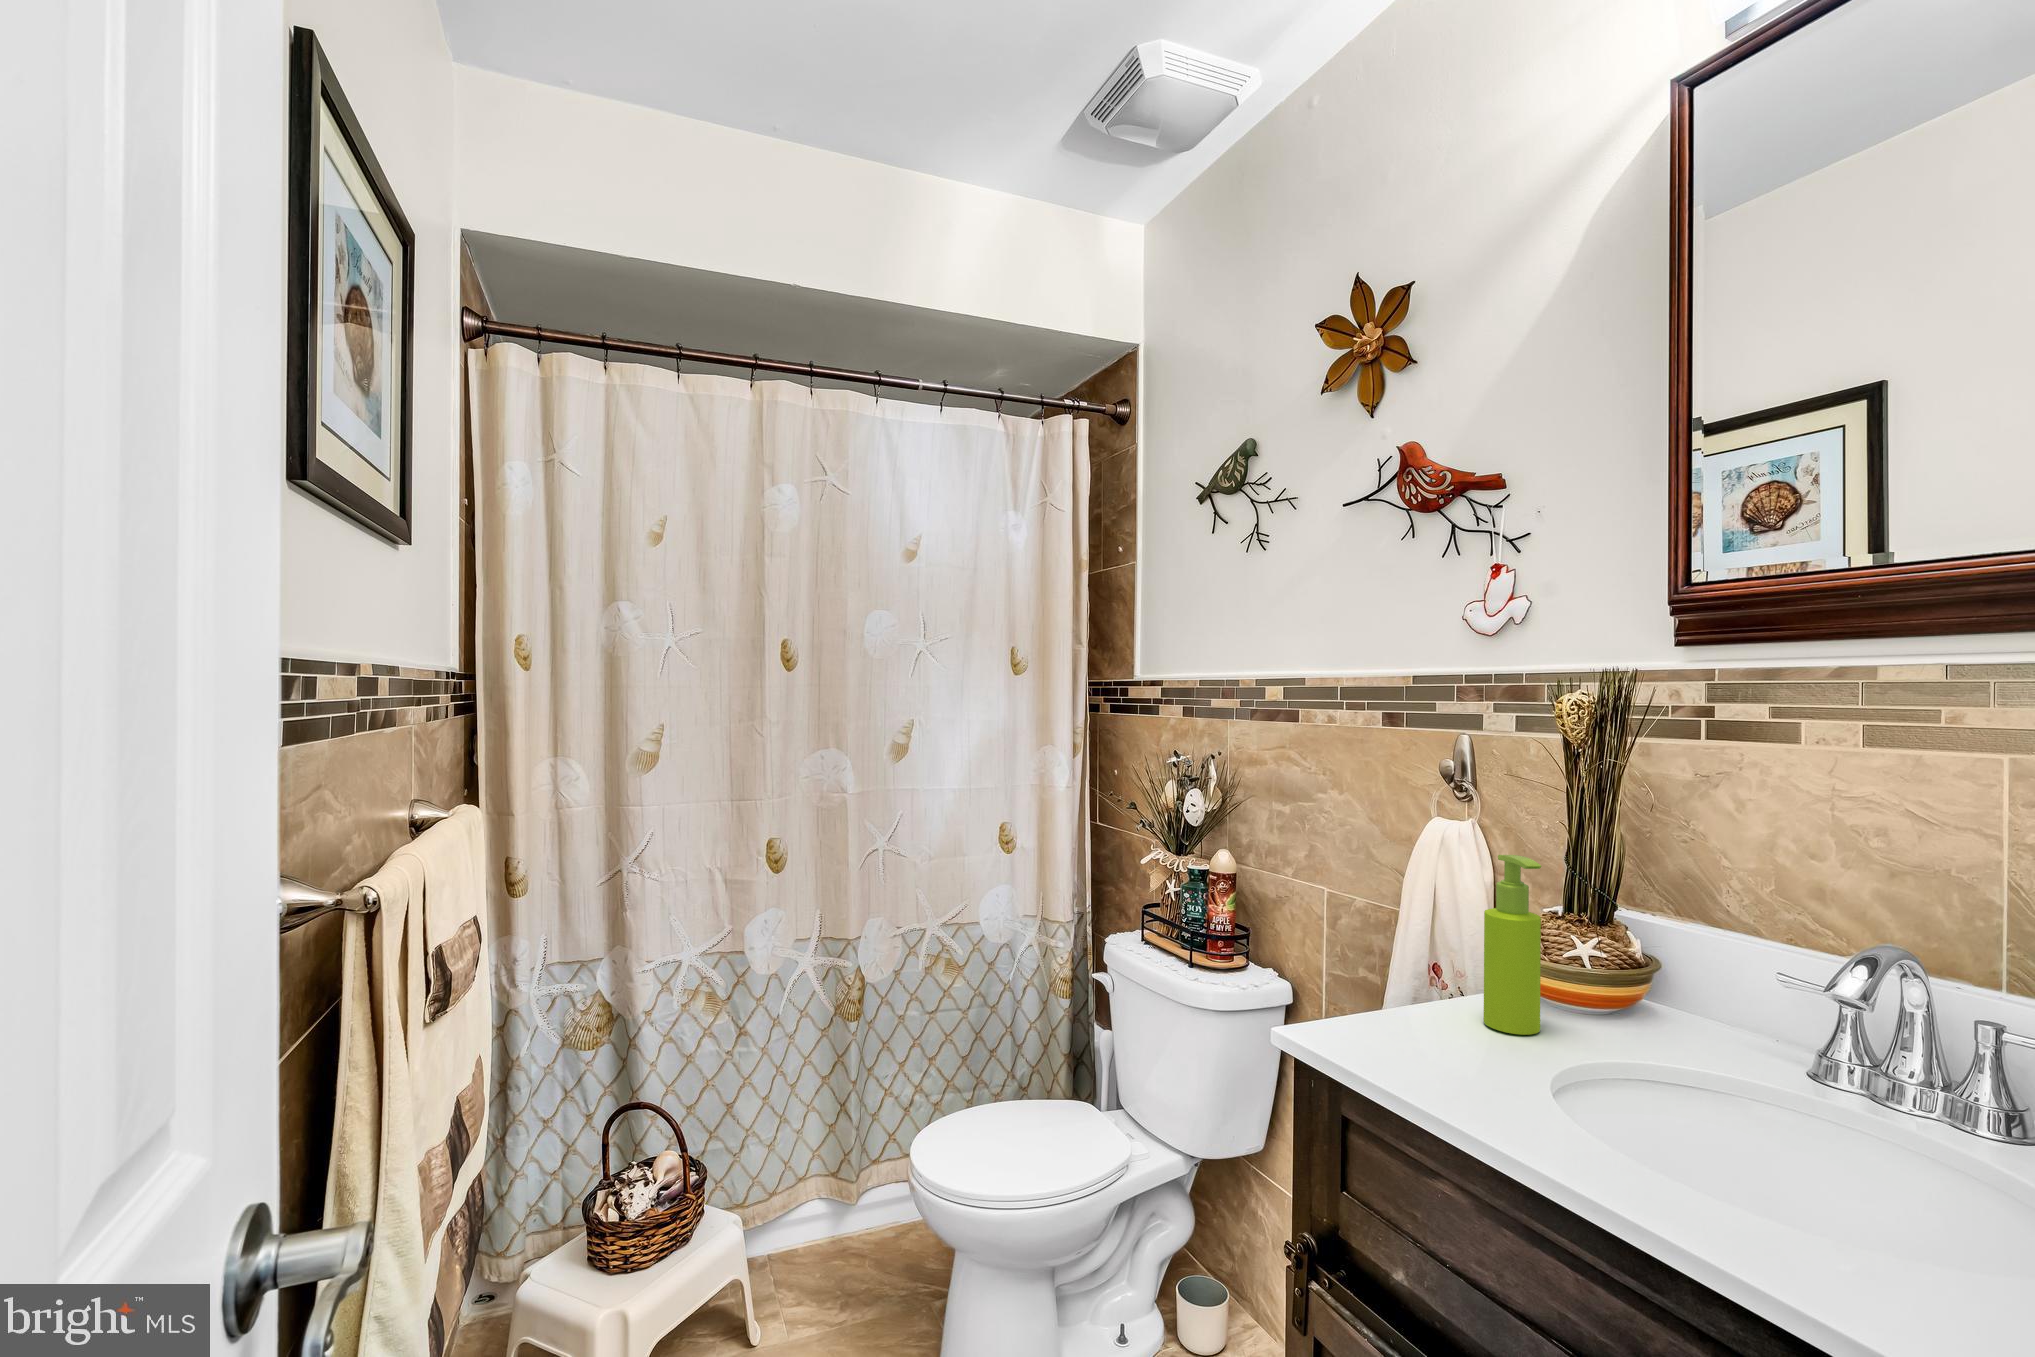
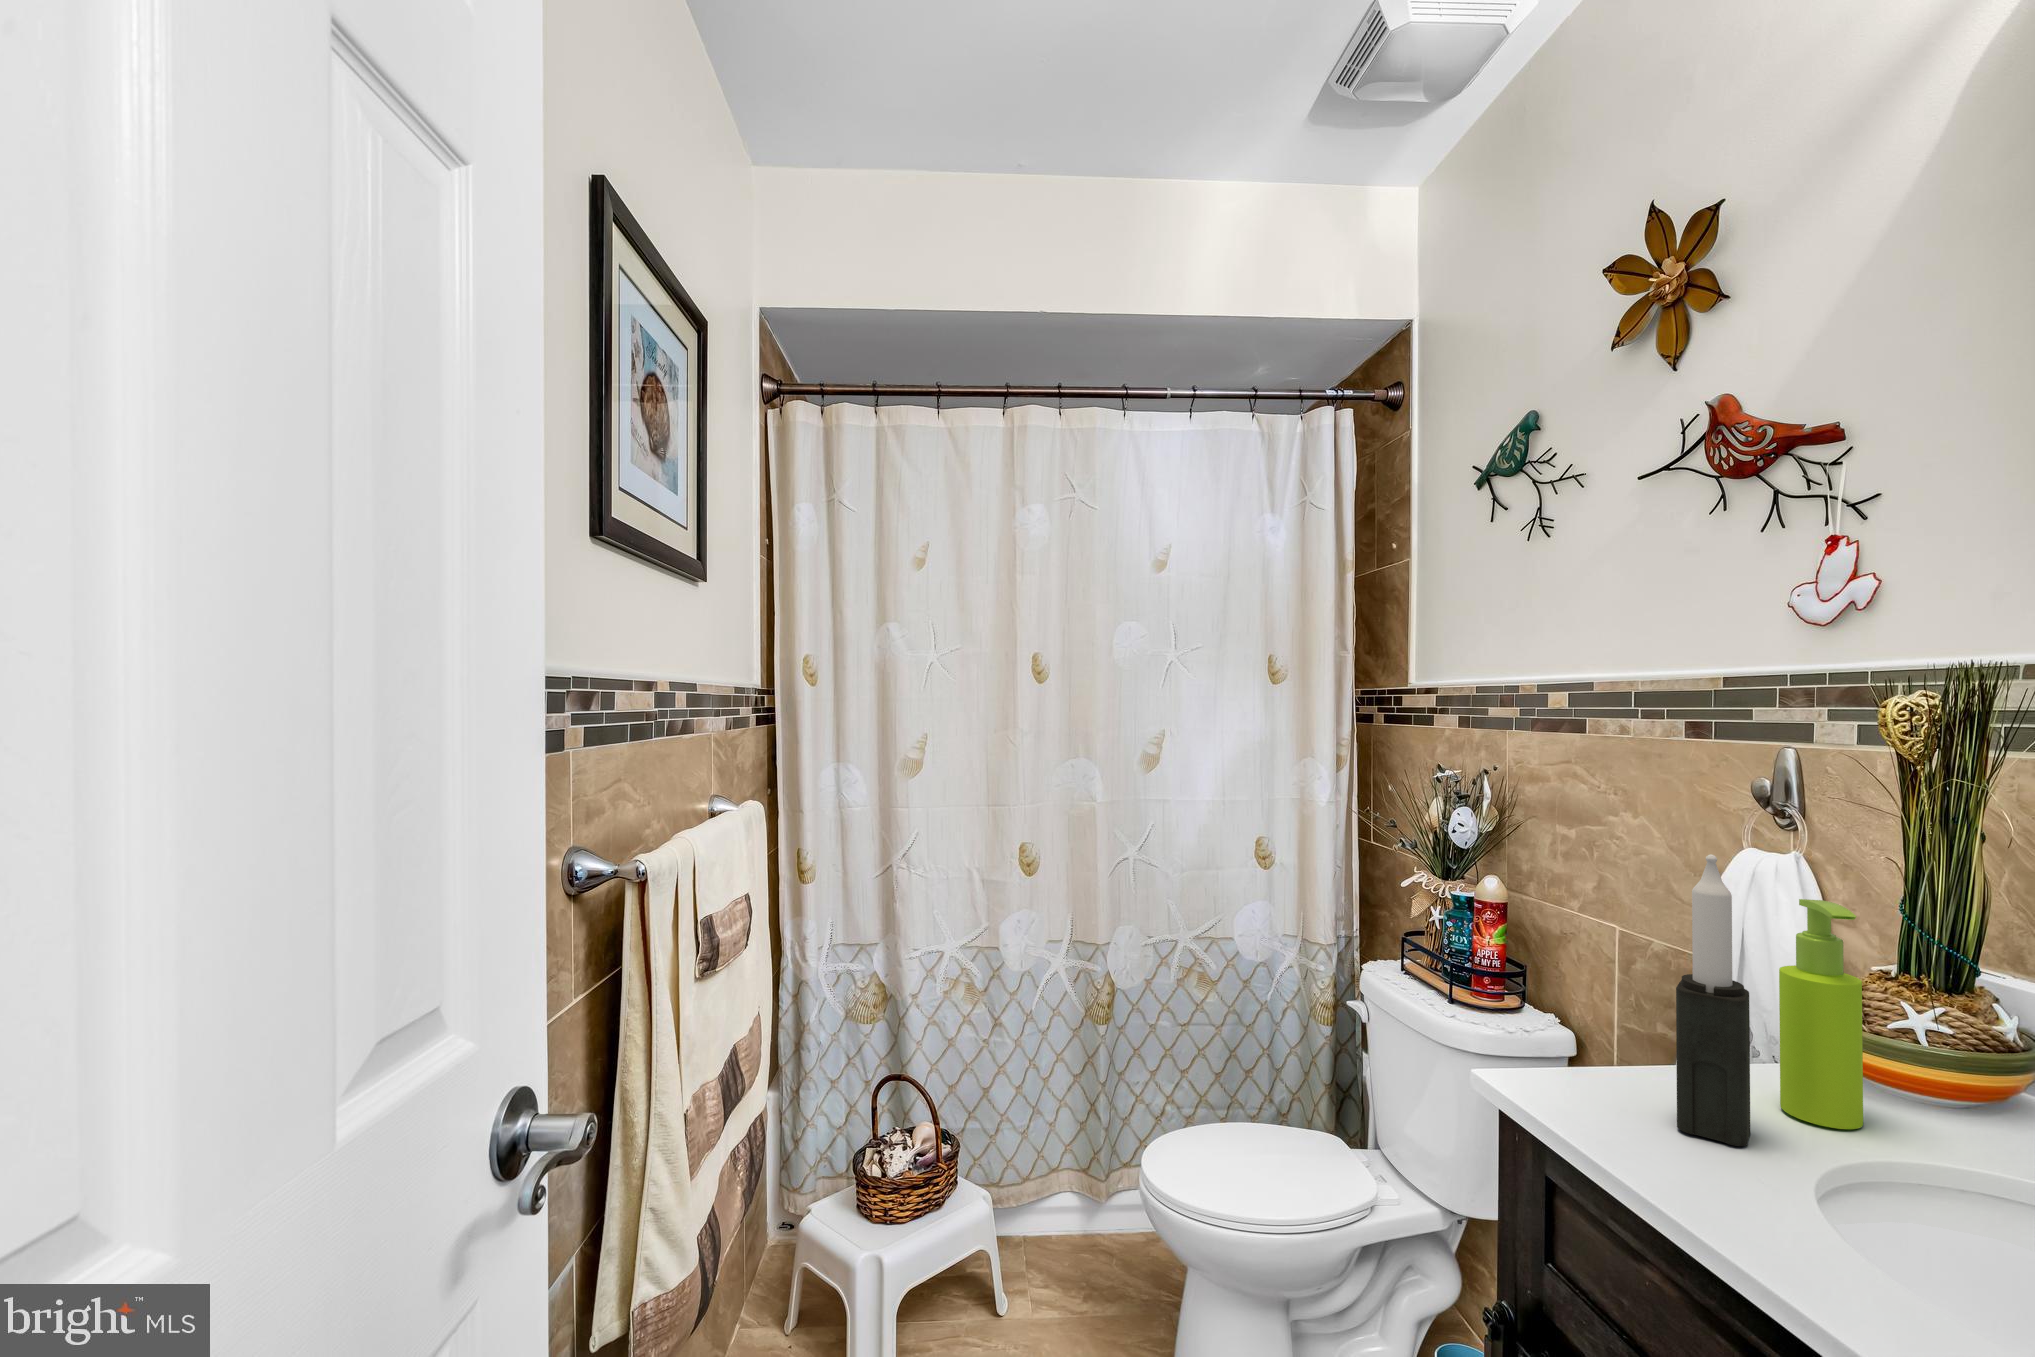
candle: none [1423,822,1475,1059] -> present [1676,854,1750,1146]

